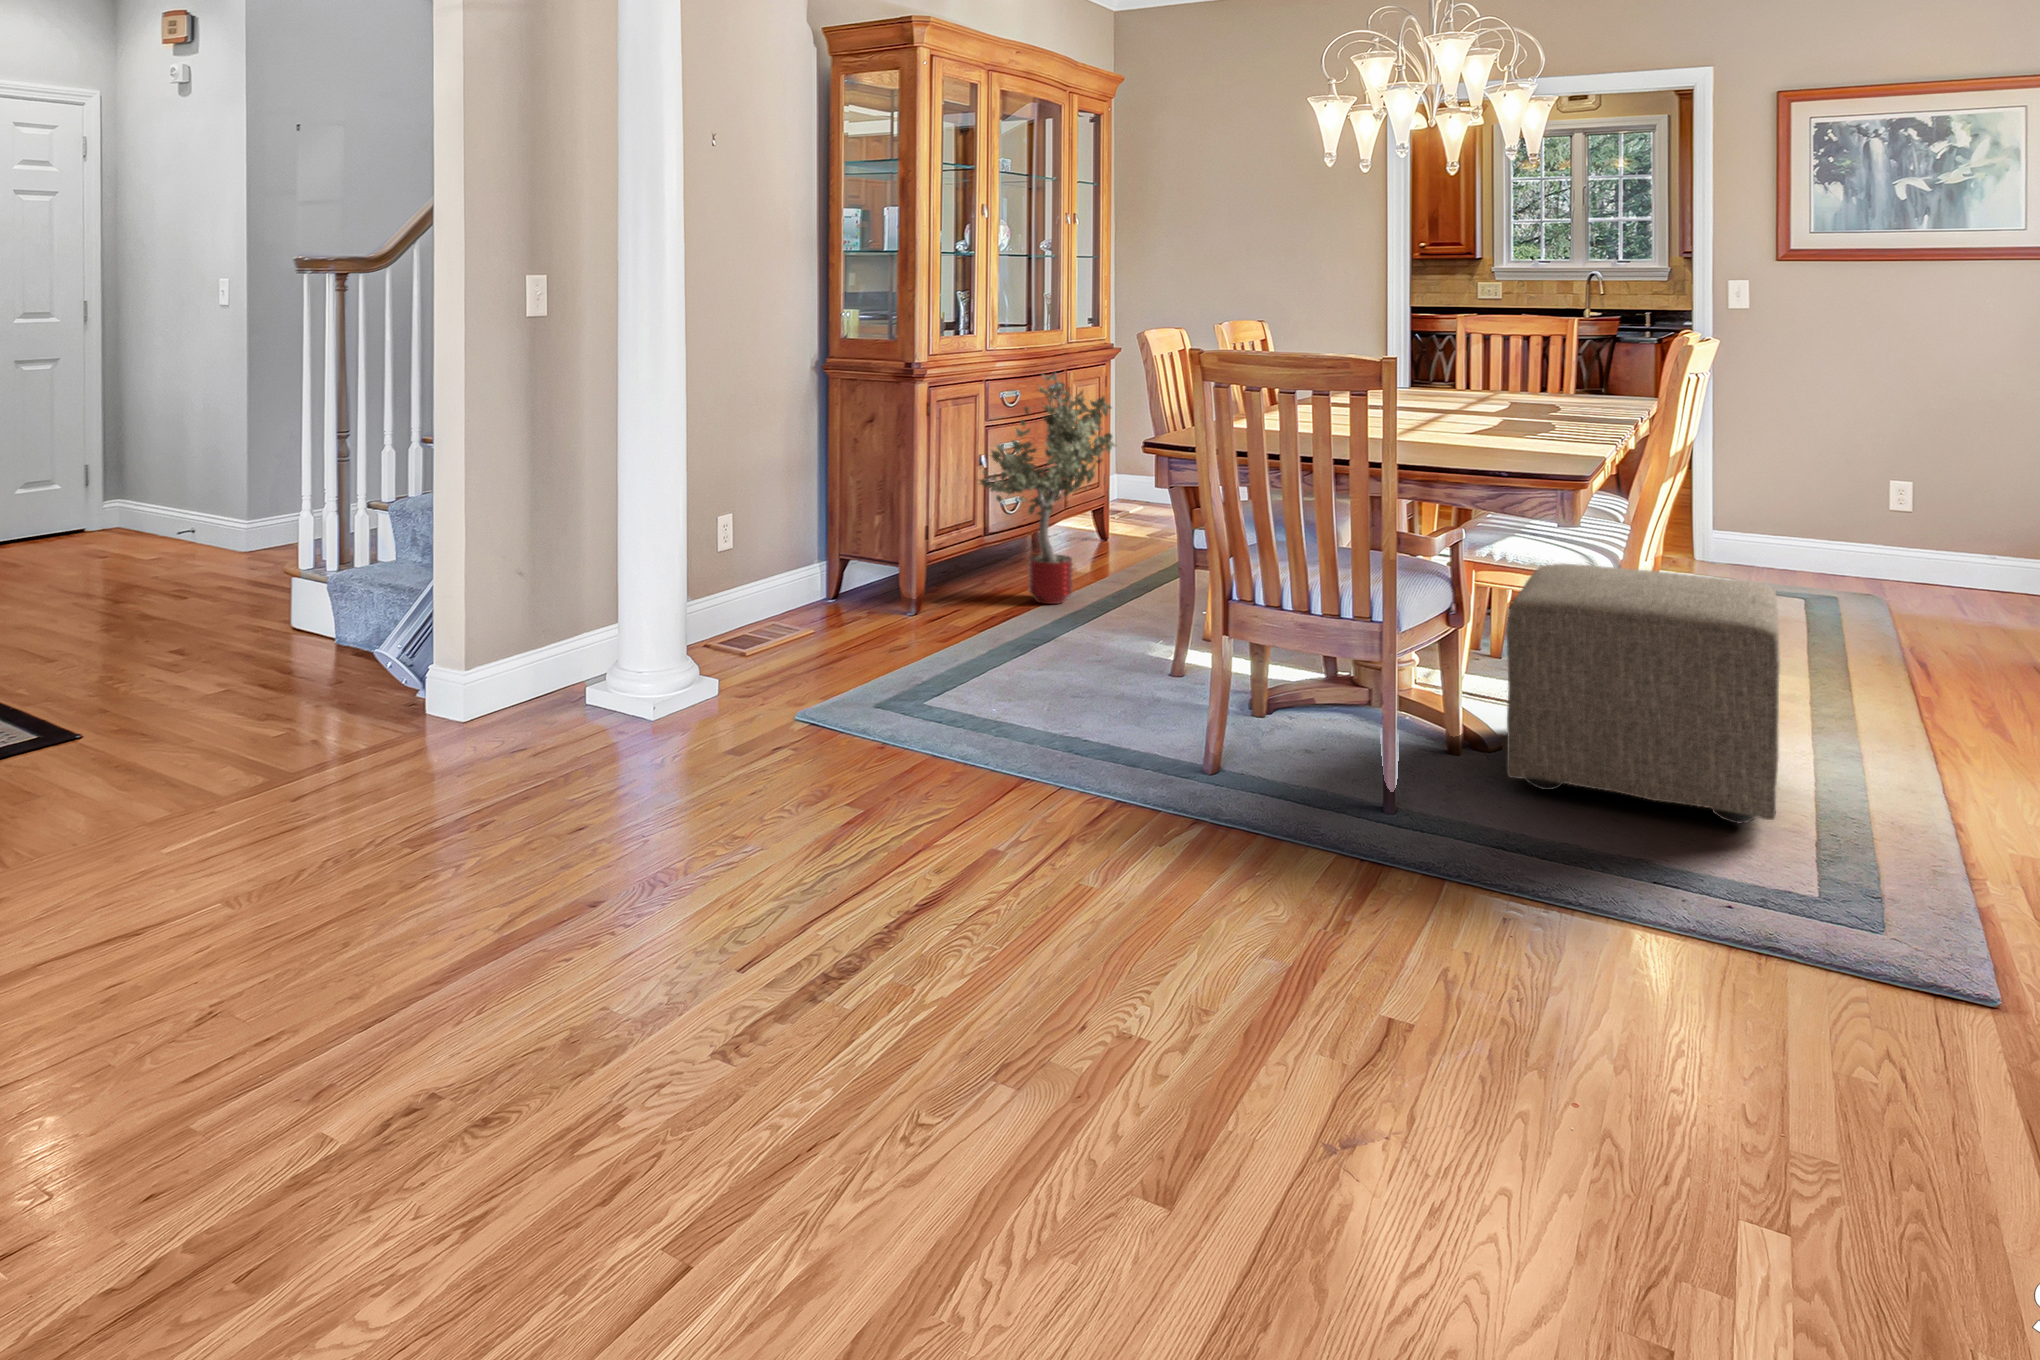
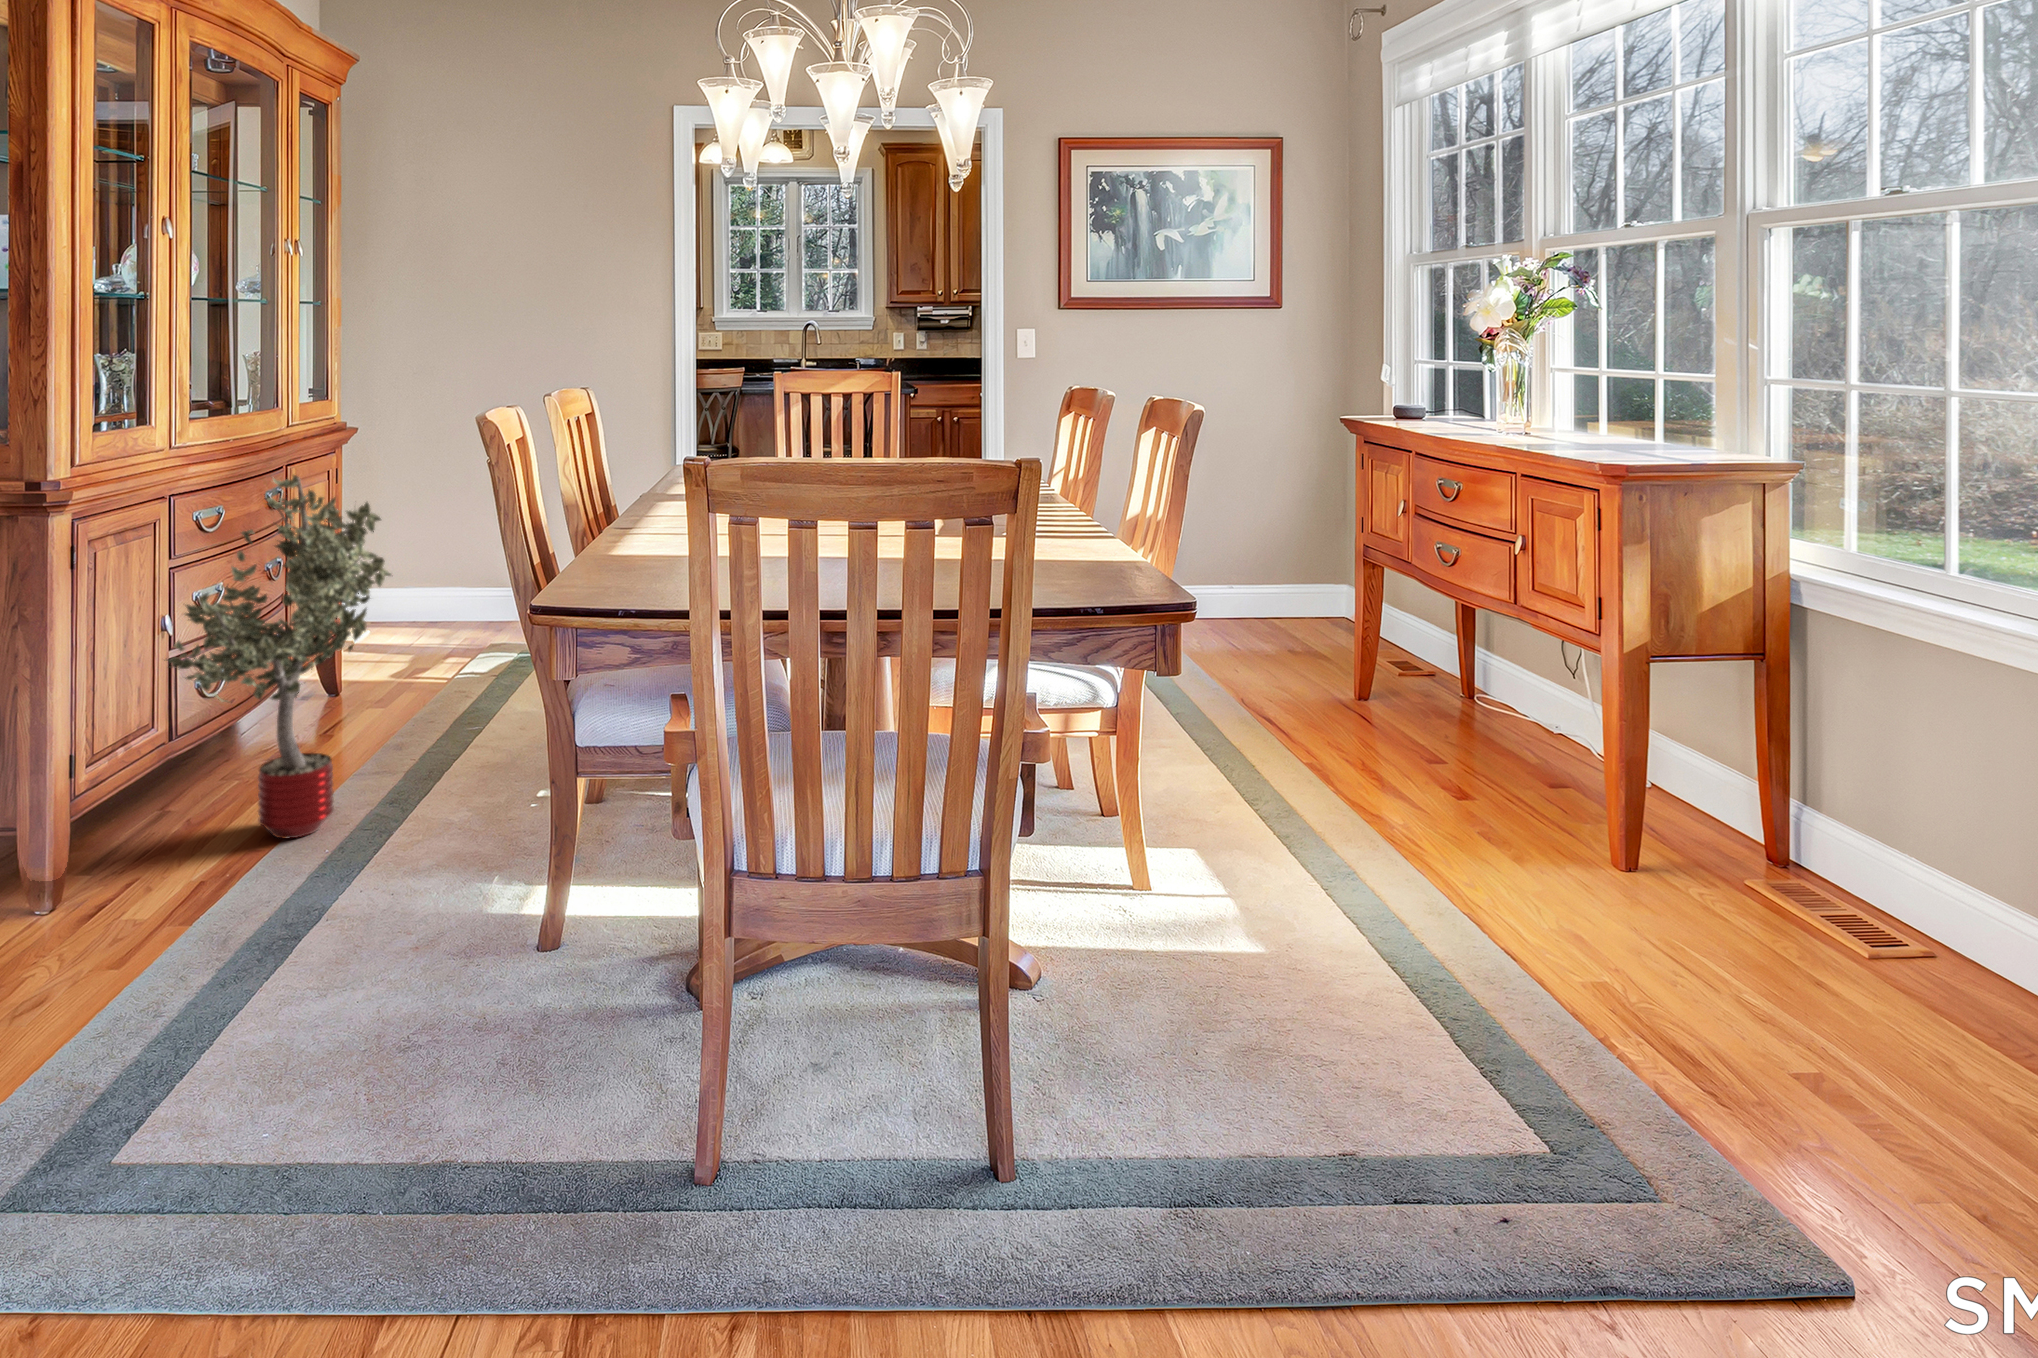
ottoman: present [1507,564,1780,823] -> none [1068,698,1466,1063]

